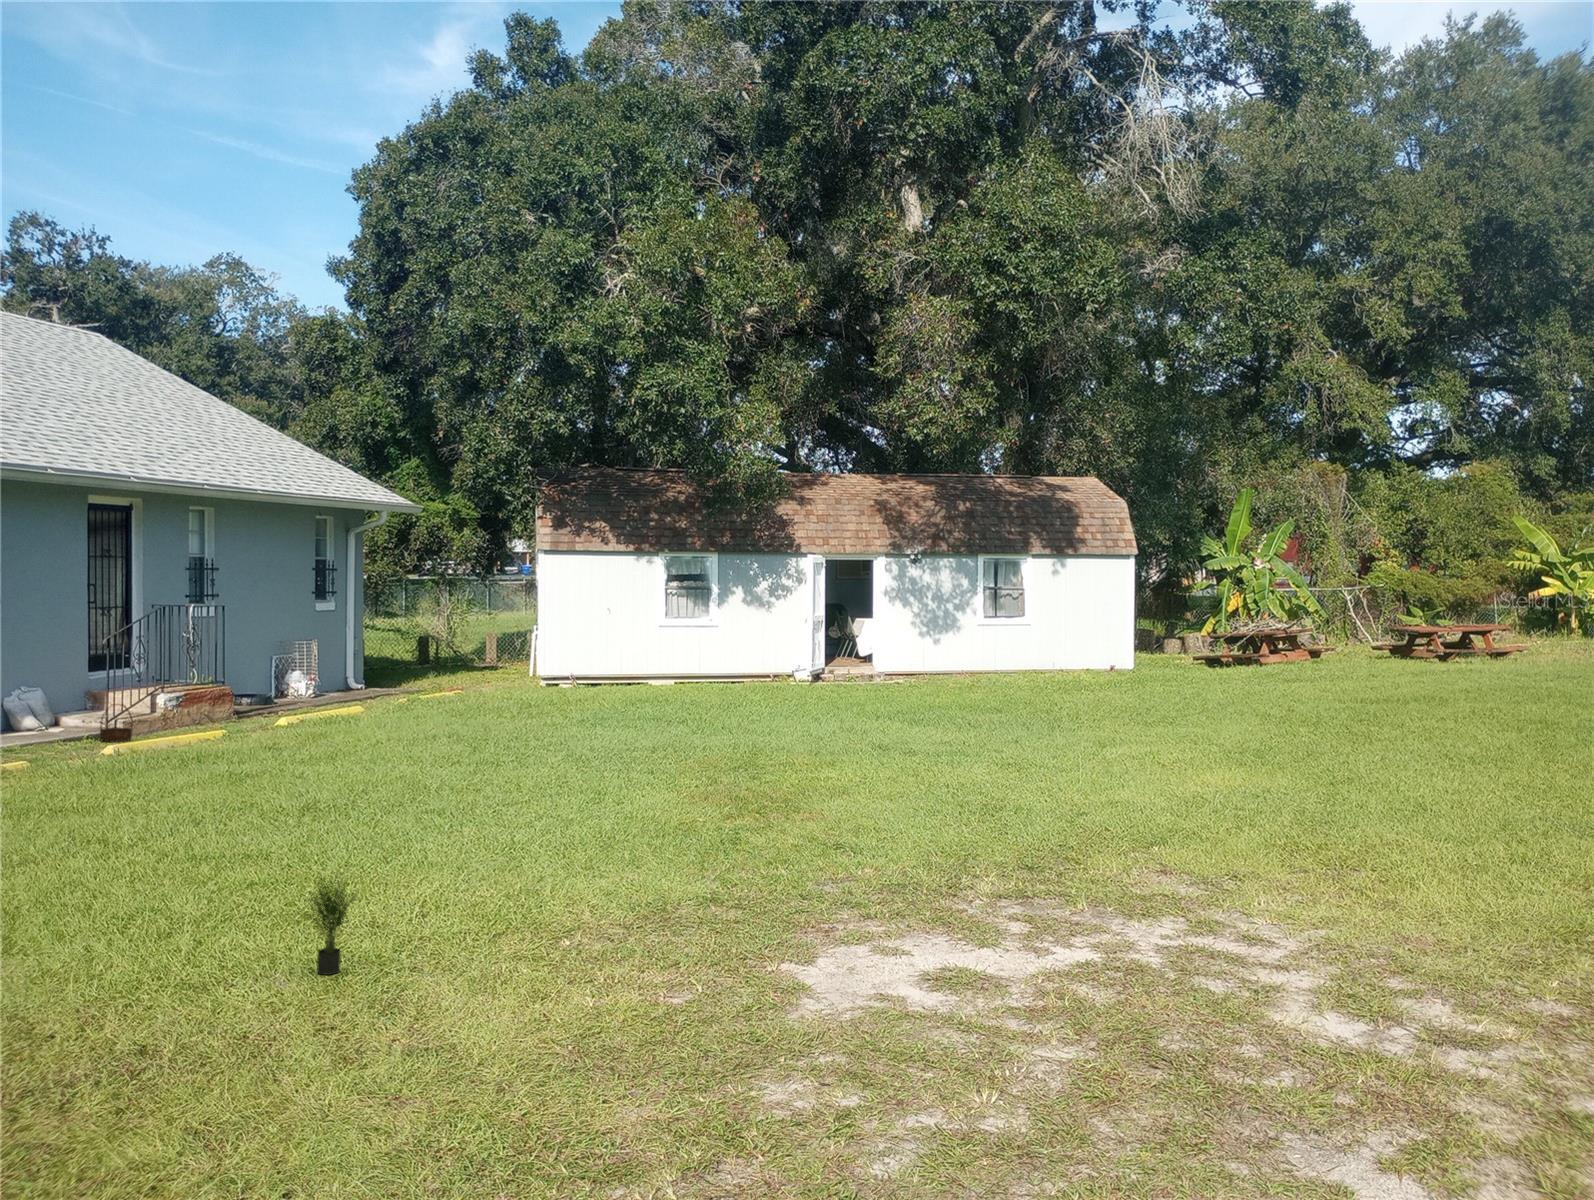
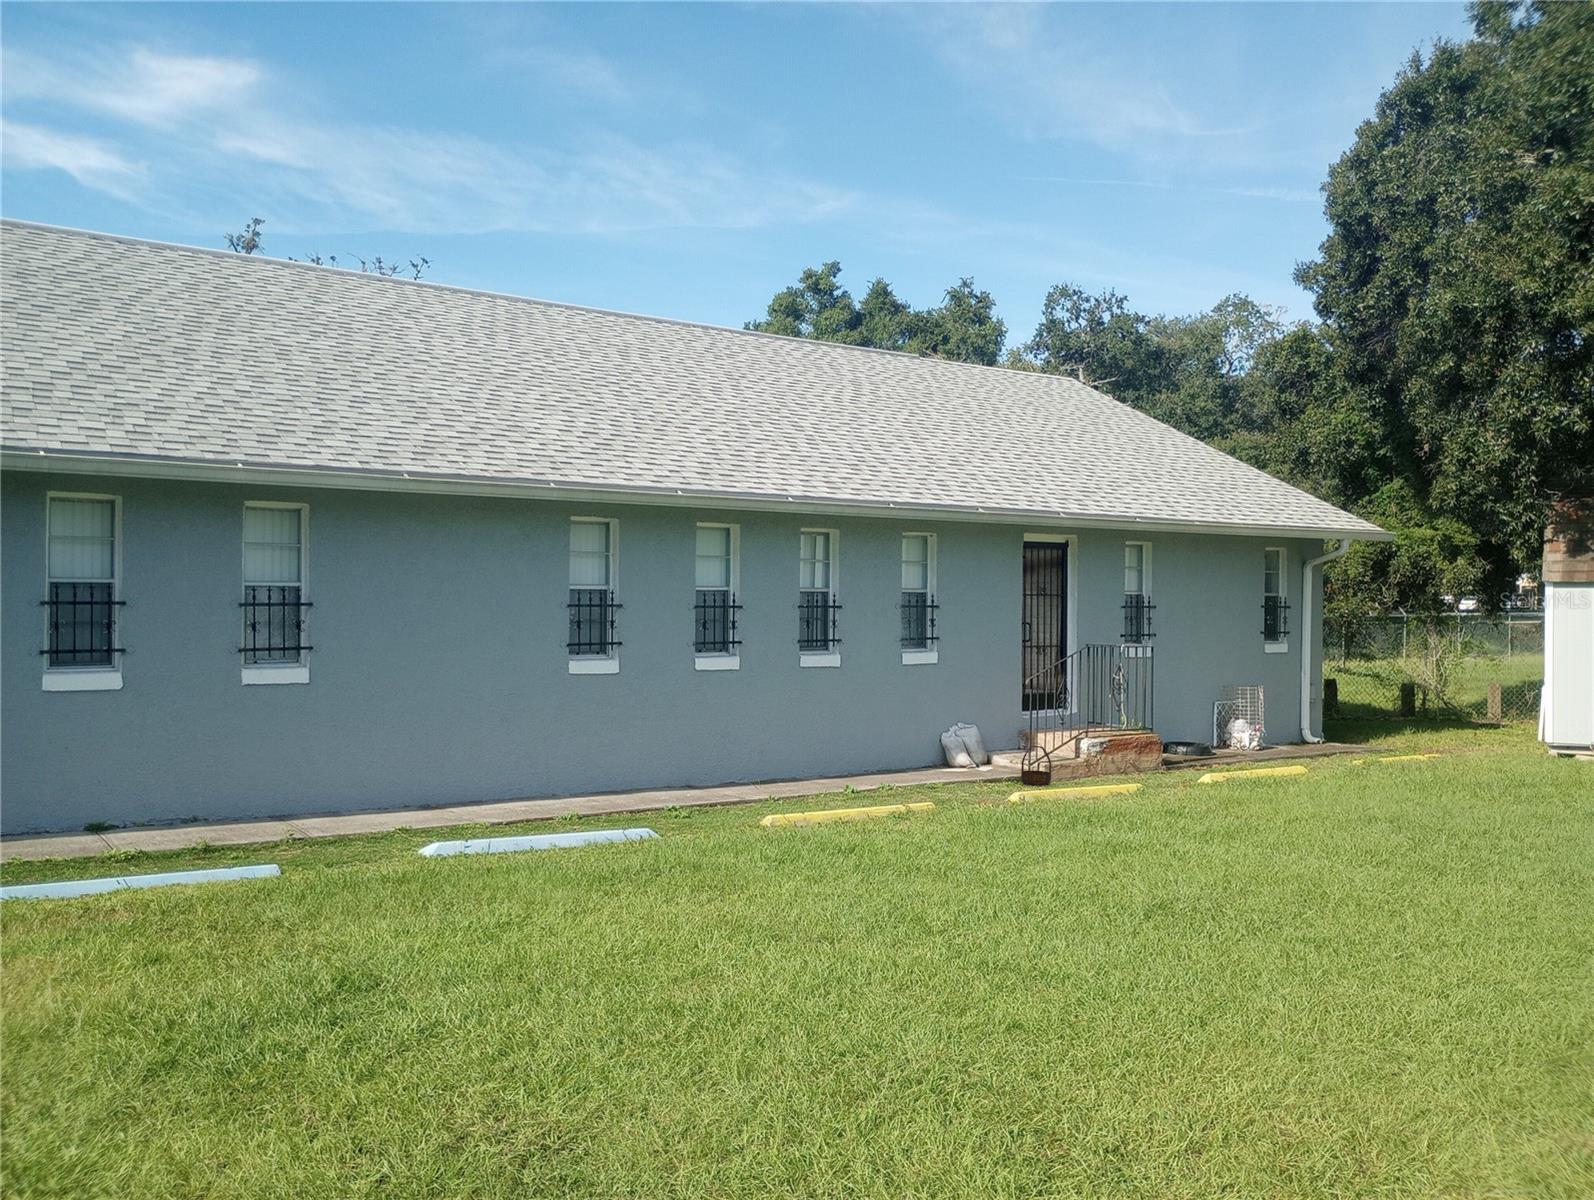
potted plant: present [305,874,357,975] -> none [1054,970,1155,1114]

